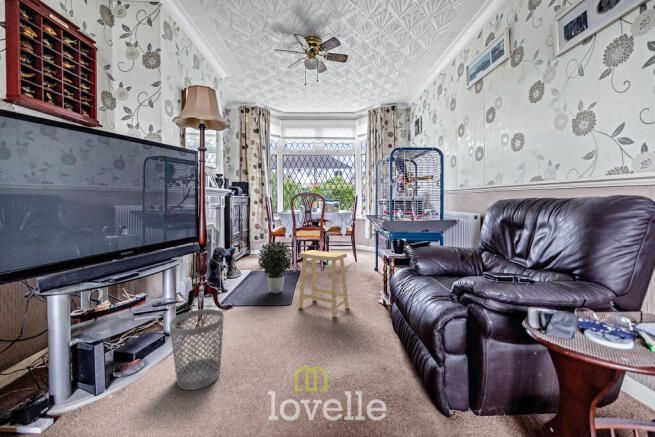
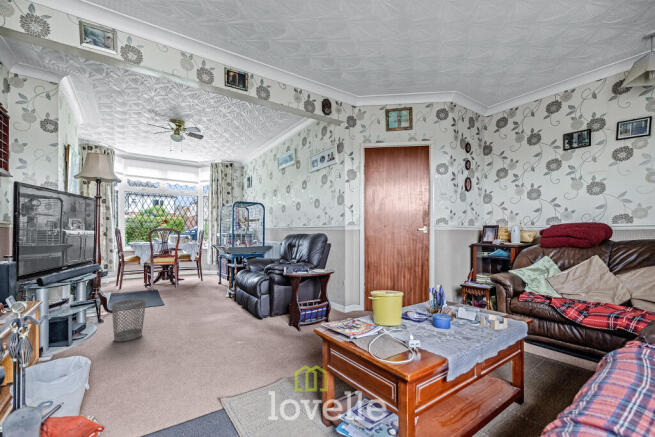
potted plant: present [258,242,293,293] -> none [129,264,161,304]
footstool: present [298,250,349,317] -> none [171,267,208,307]

